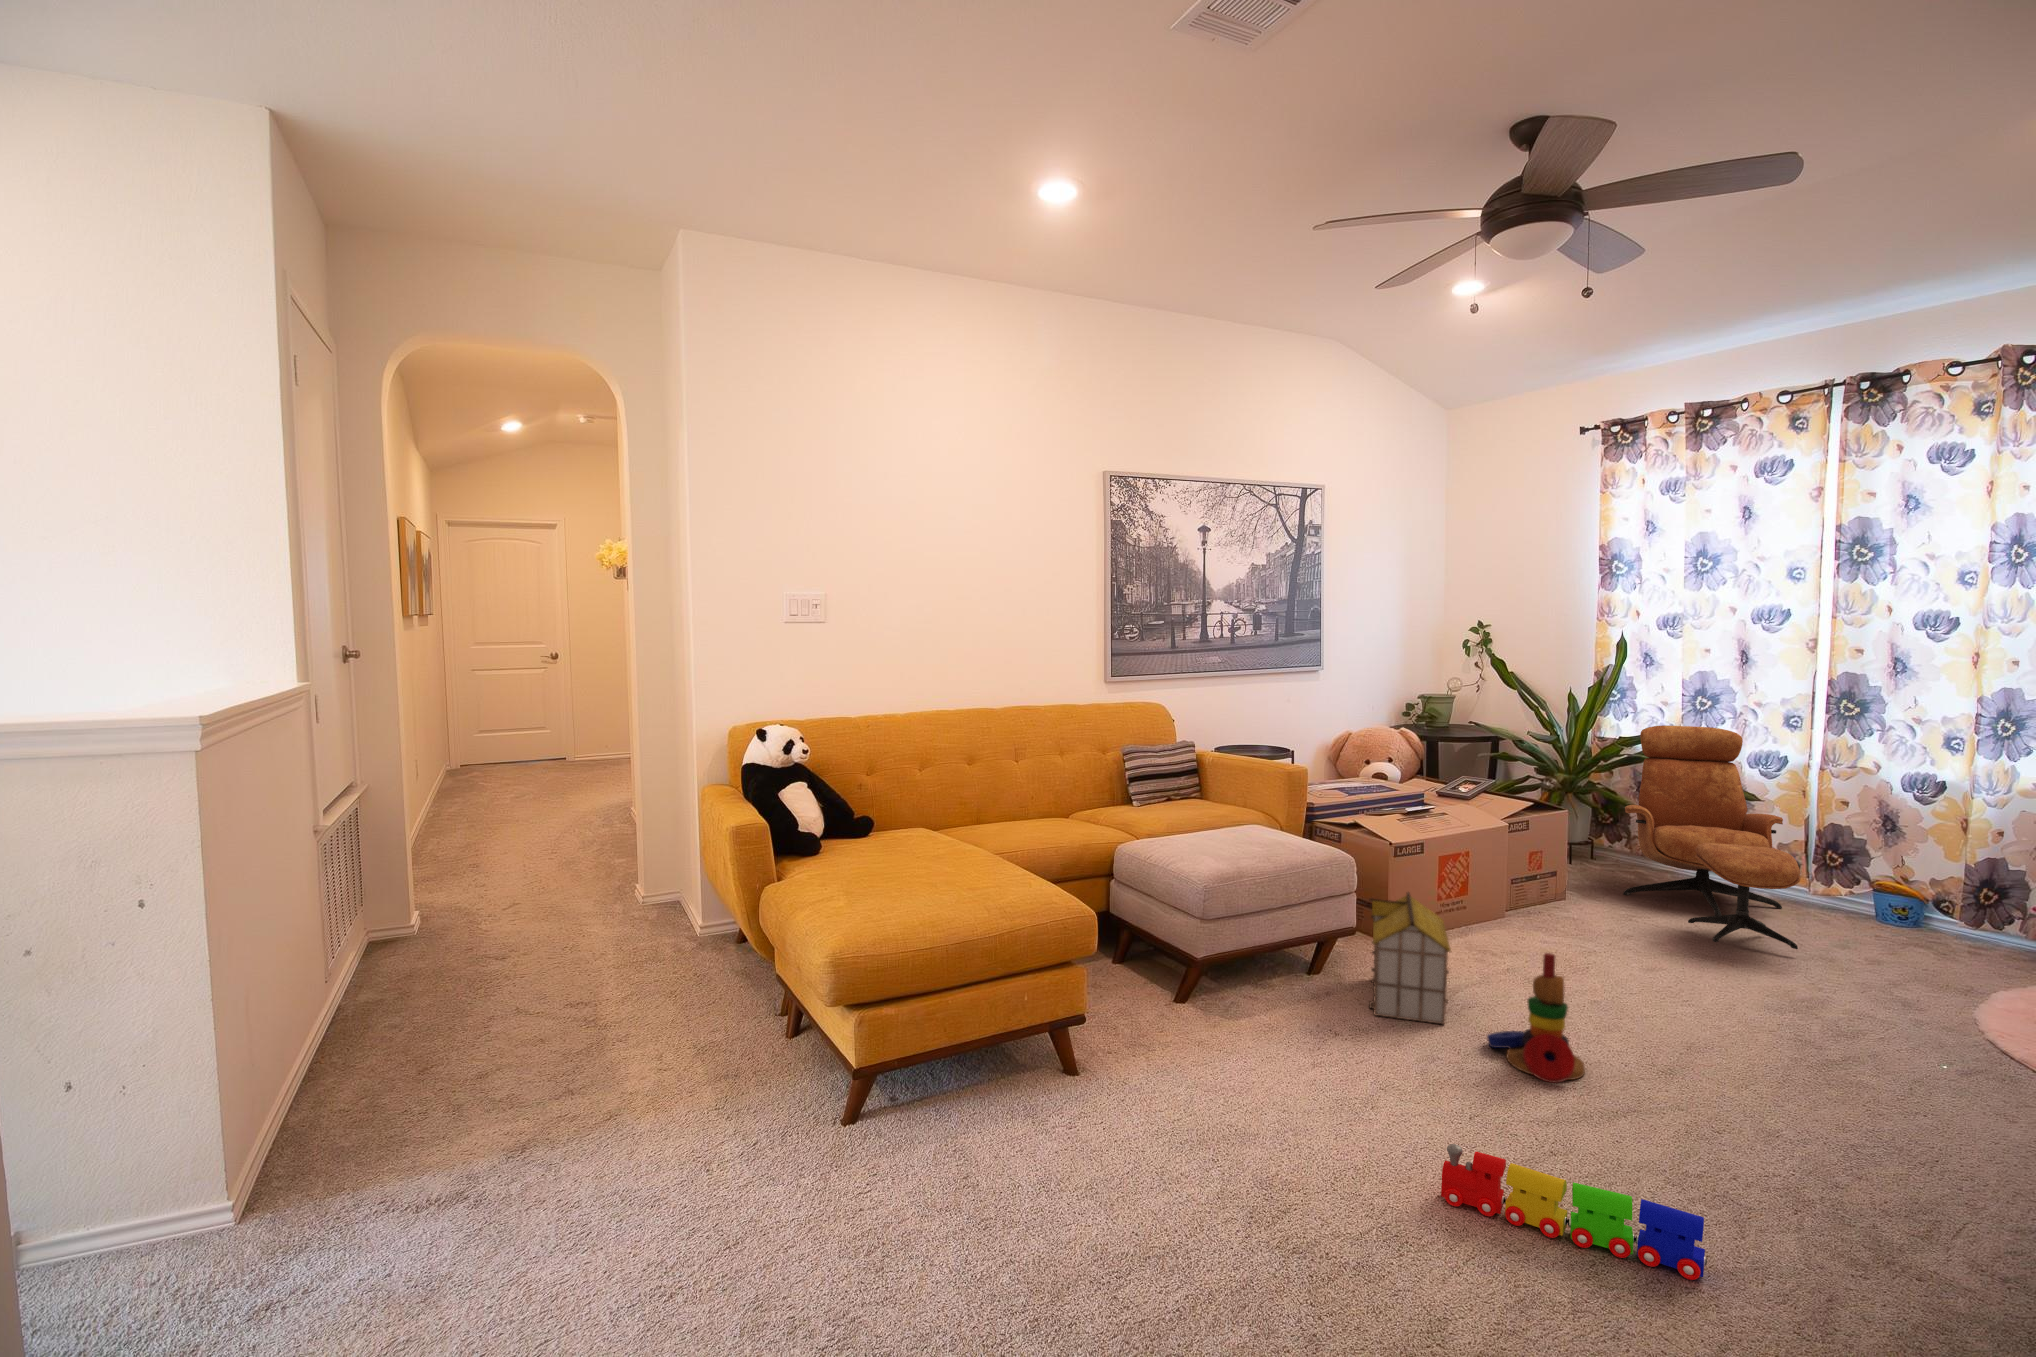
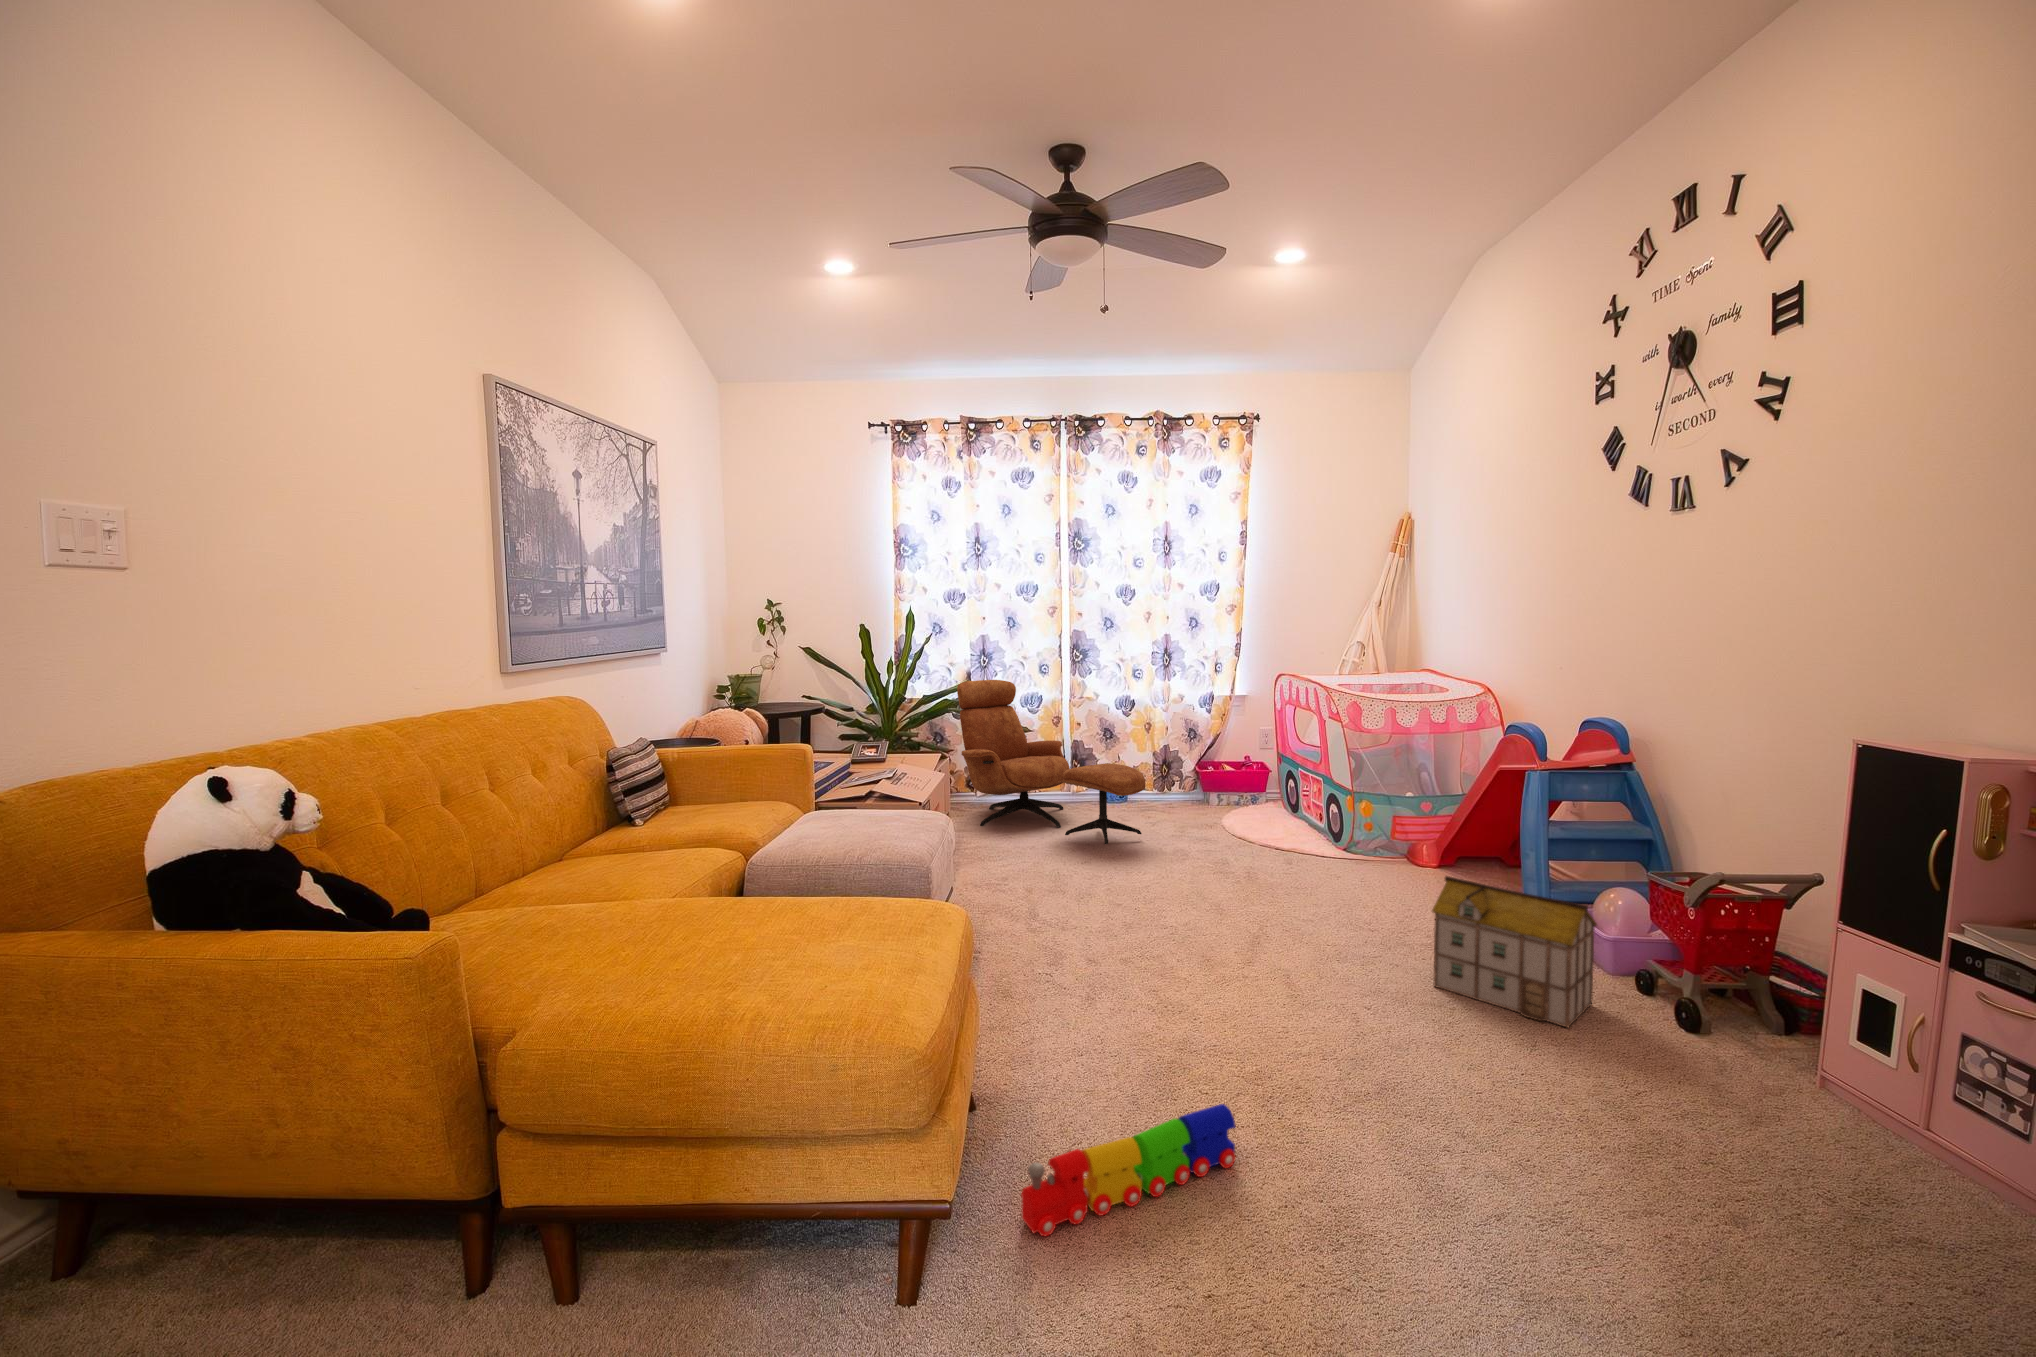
toy house: present [1369,892,1451,1024] -> present [1432,876,1597,1028]
stacking toy: present [1487,953,1585,1083] -> none [1207,888,1313,1009]
toy train: present [1441,1144,1707,1280] -> present [1021,1104,1236,1236]

